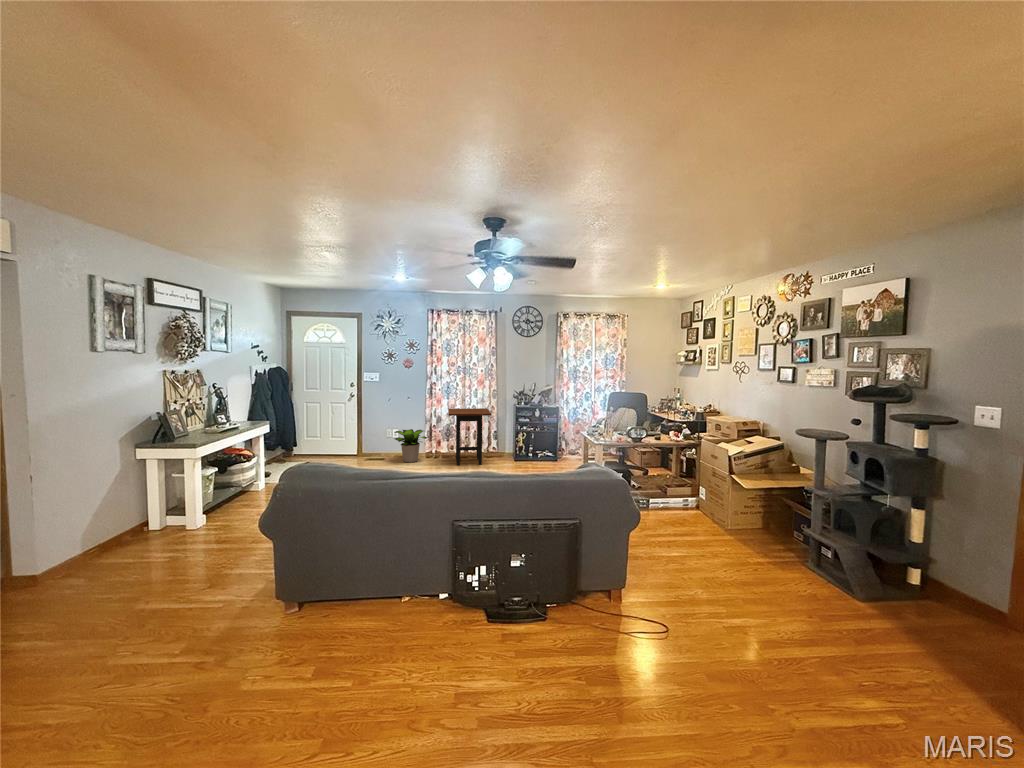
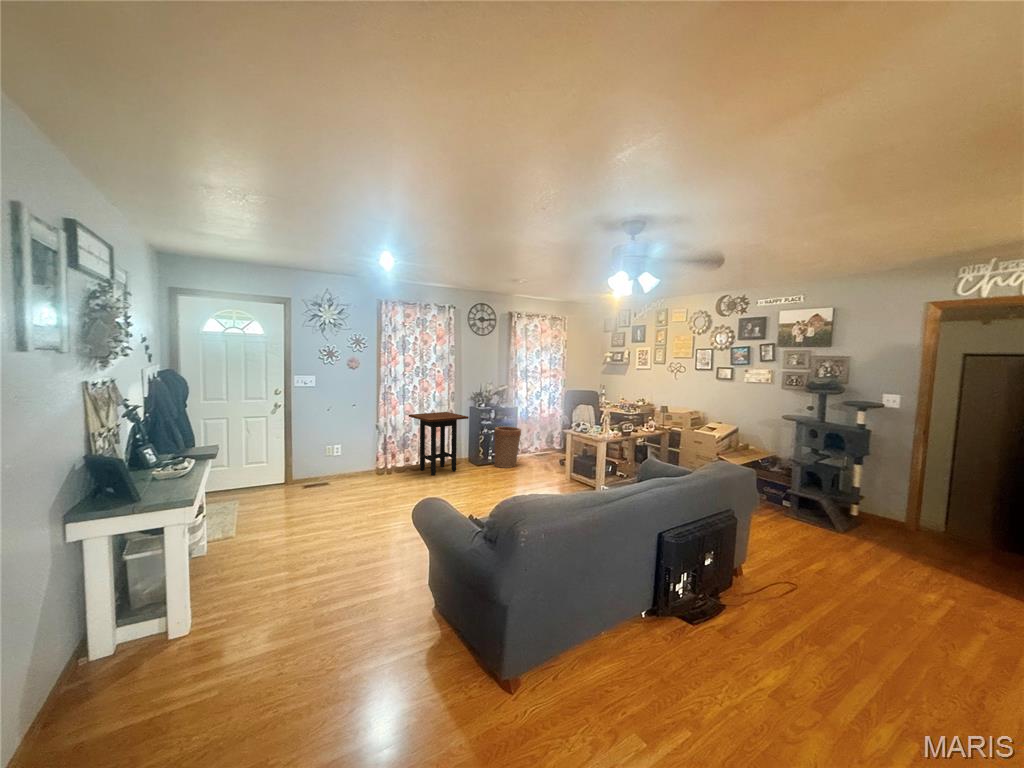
basket: none [524,427,551,468] -> present [494,427,521,468]
potted plant: present [395,429,429,462] -> none [353,441,395,480]

